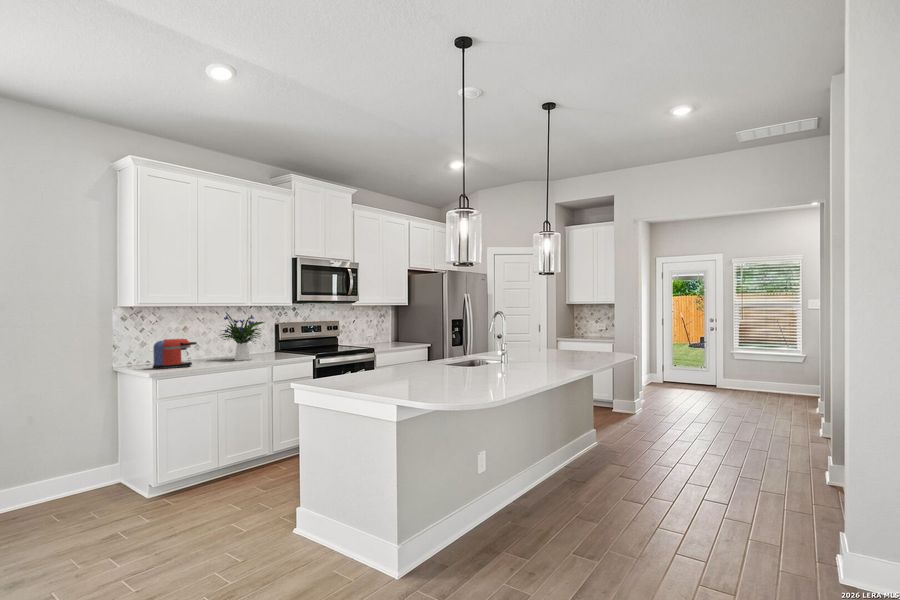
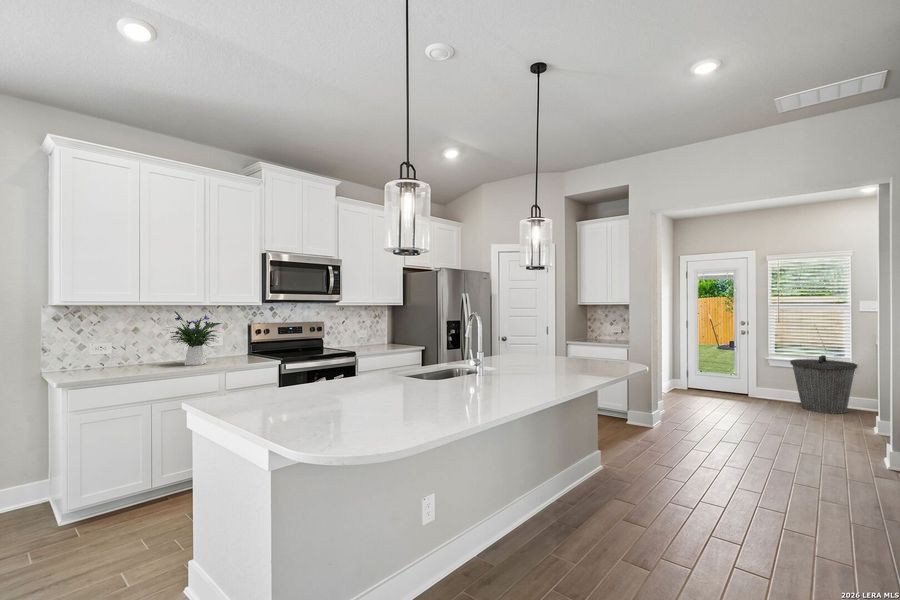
coffee maker: present [153,339,197,369] -> none [71,342,130,376]
trash can: none [752,348,807,399] -> present [790,355,857,414]

